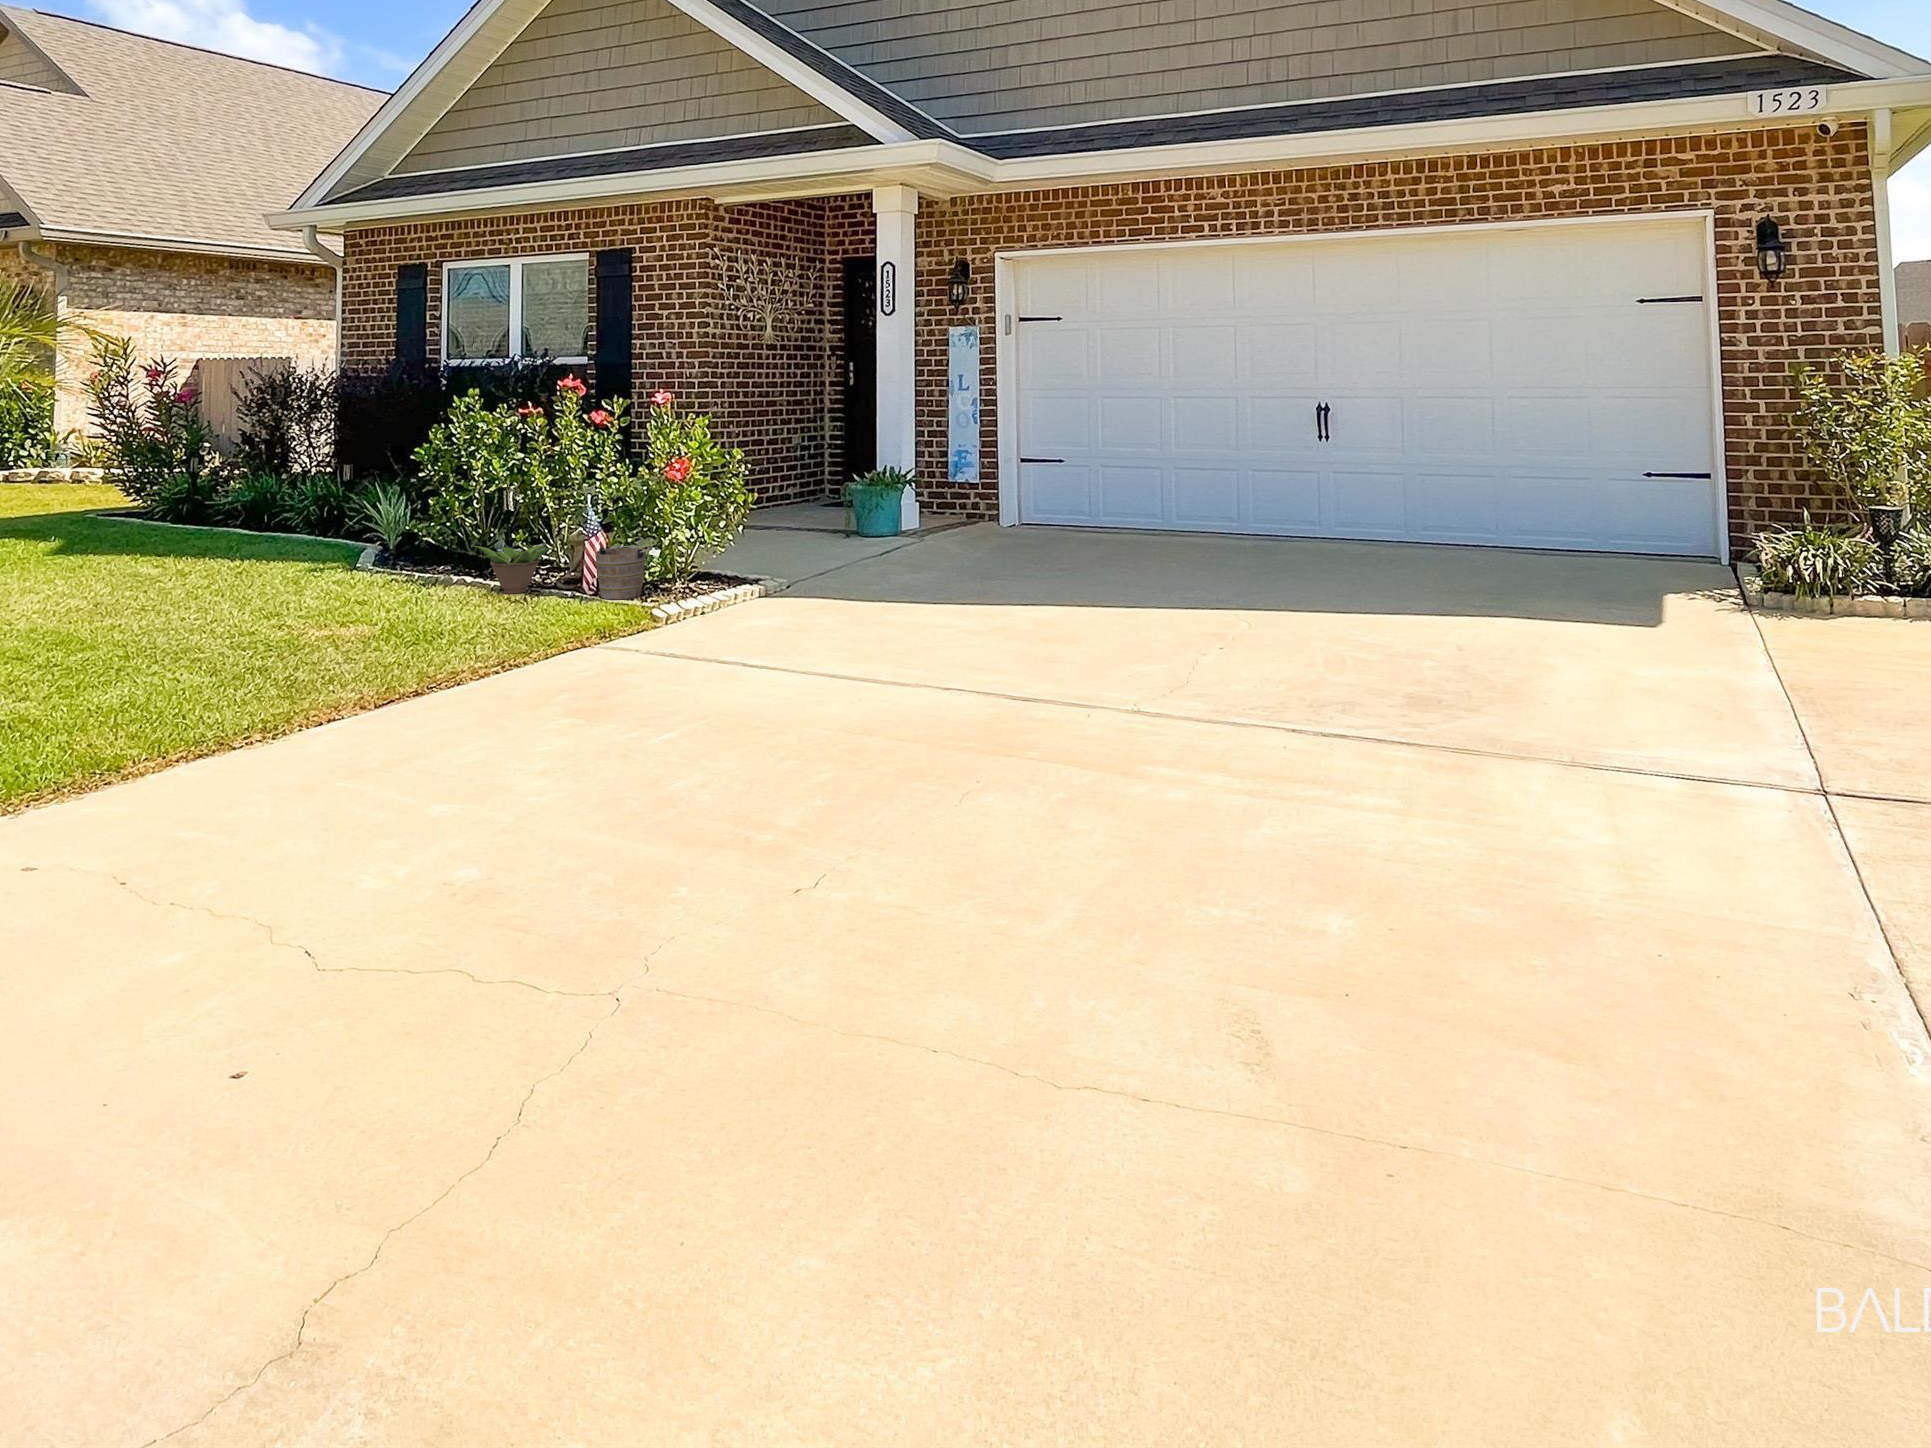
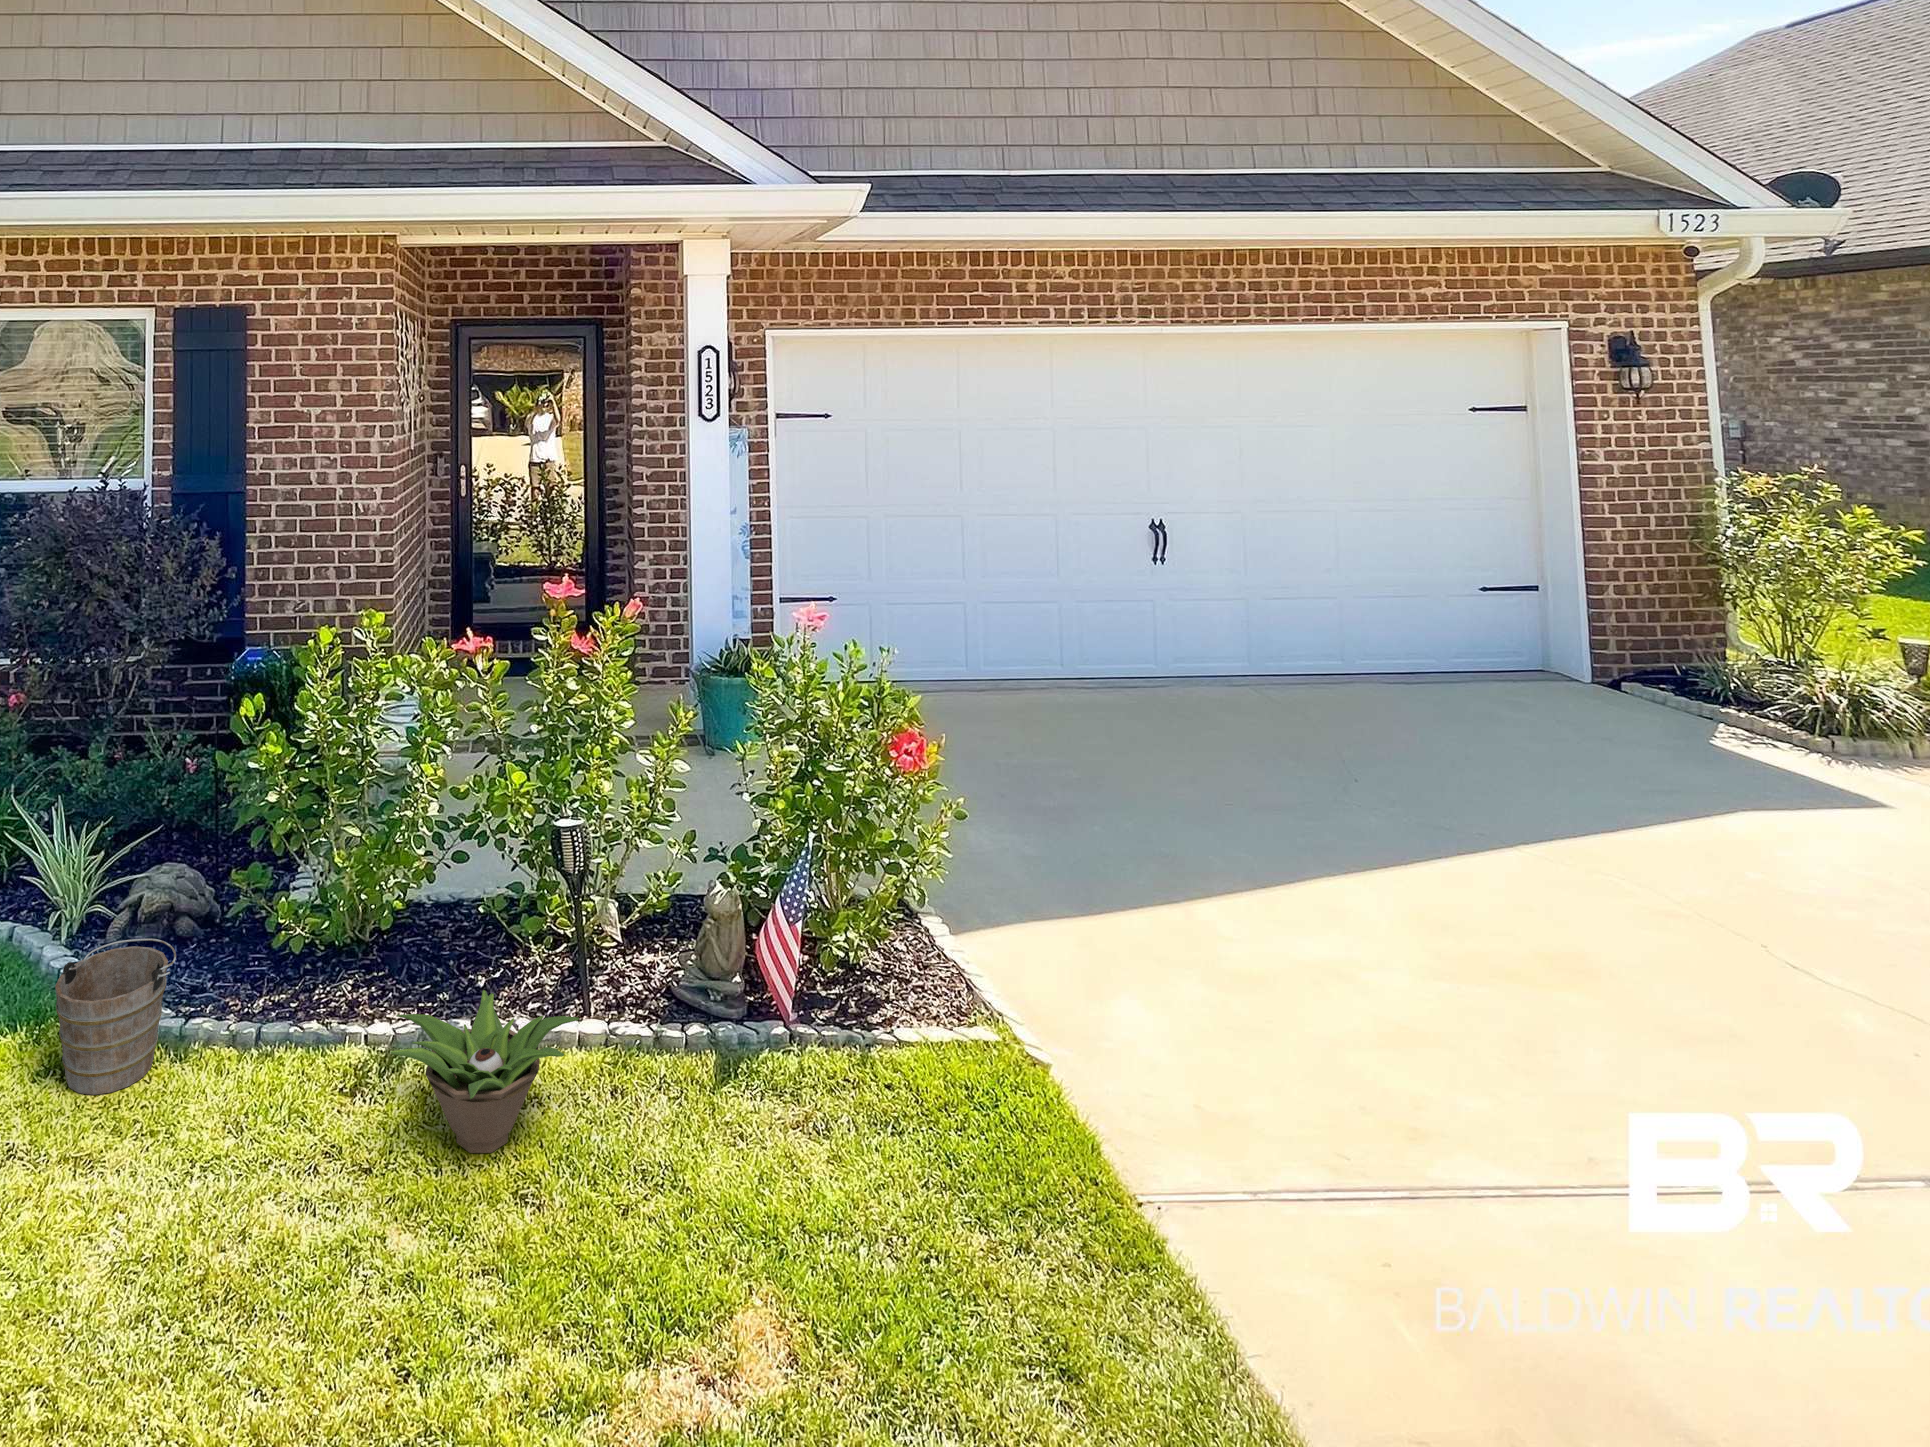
bucket: present [595,546,651,599] -> present [55,939,176,1095]

